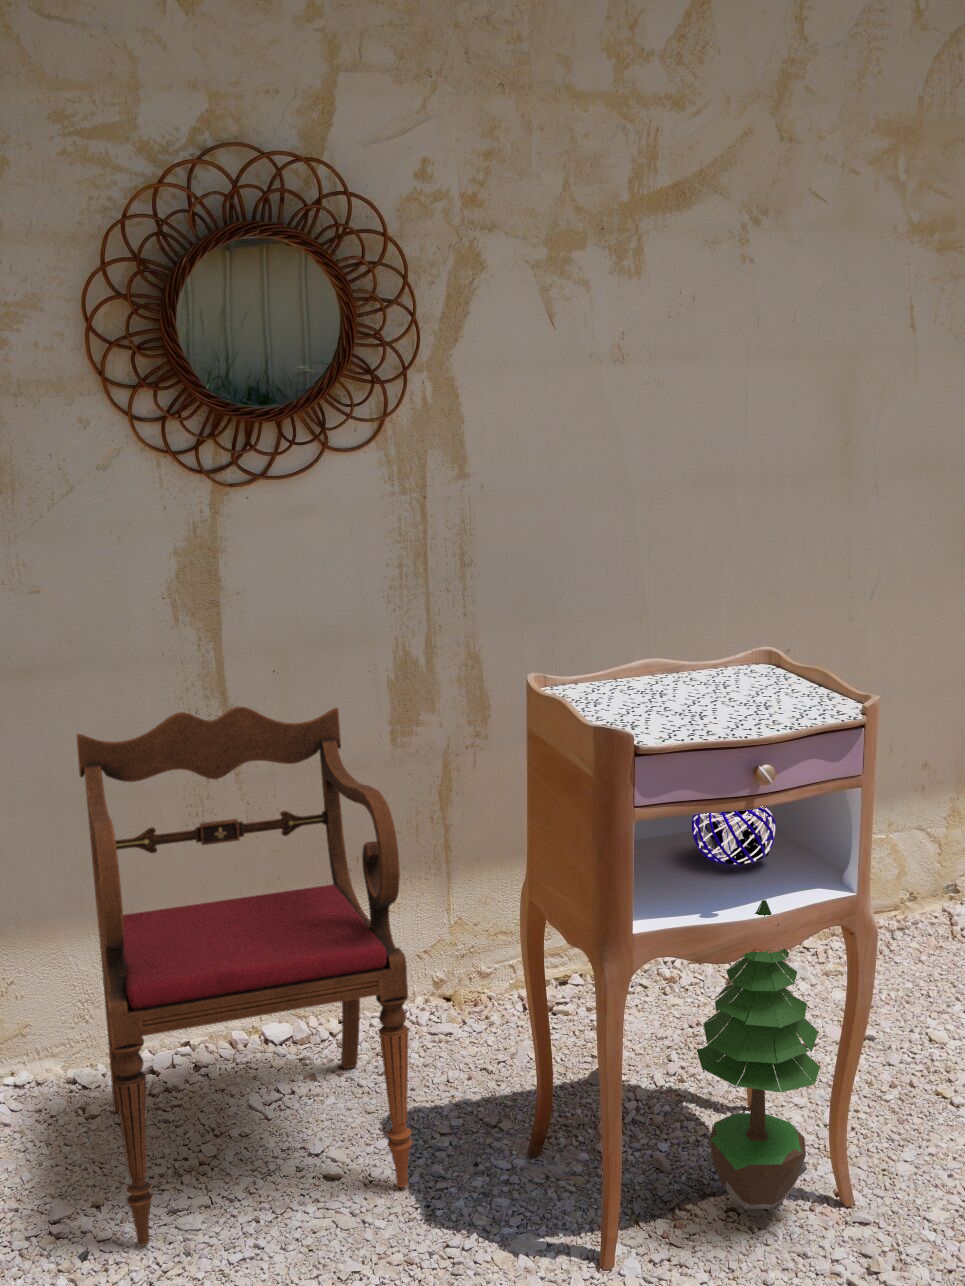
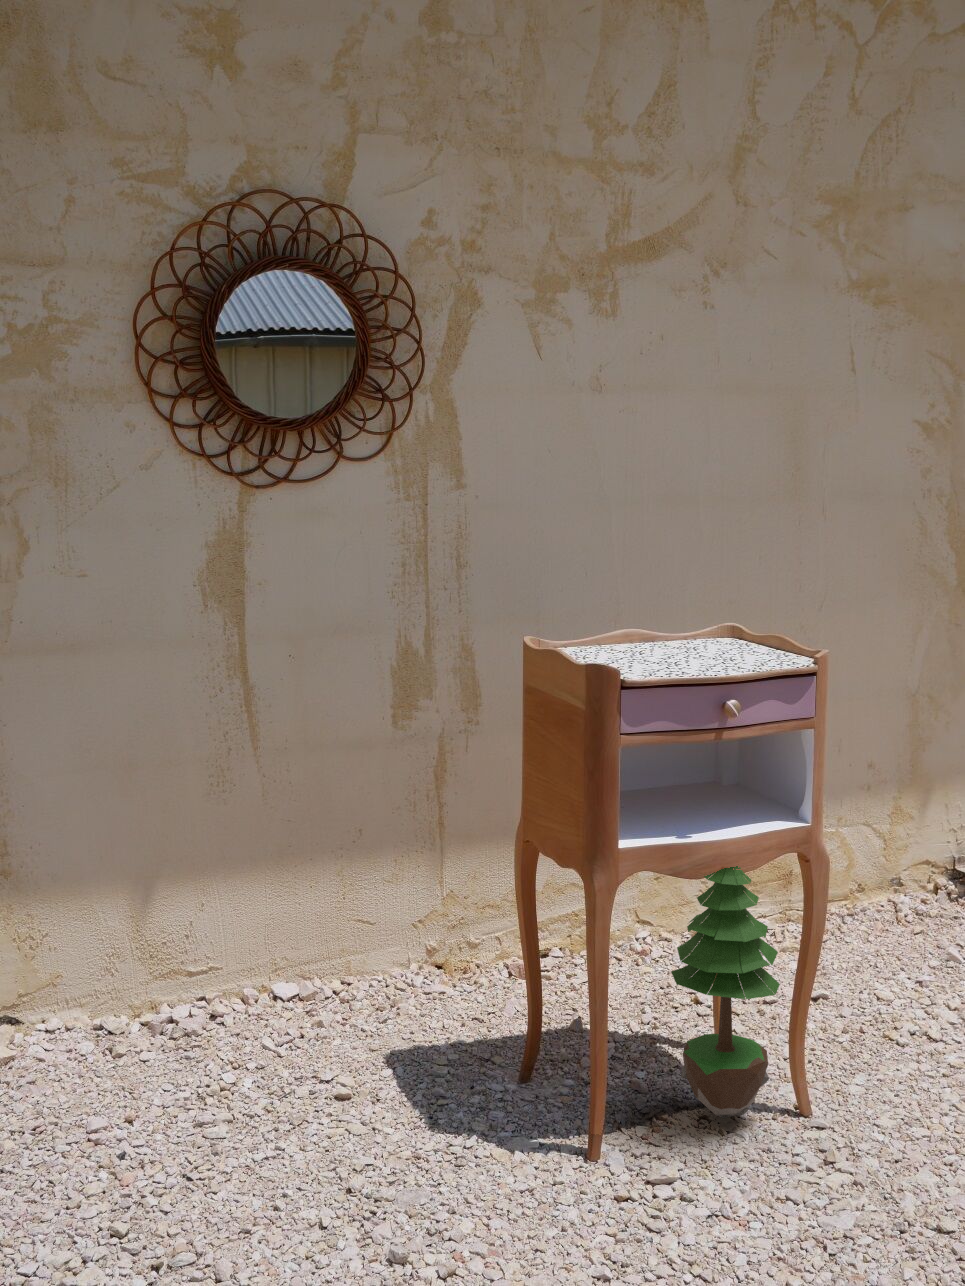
armchair: present [77,706,412,1246] -> none [115,683,417,1147]
decorative orb: present [692,806,776,866] -> none [665,746,739,808]

